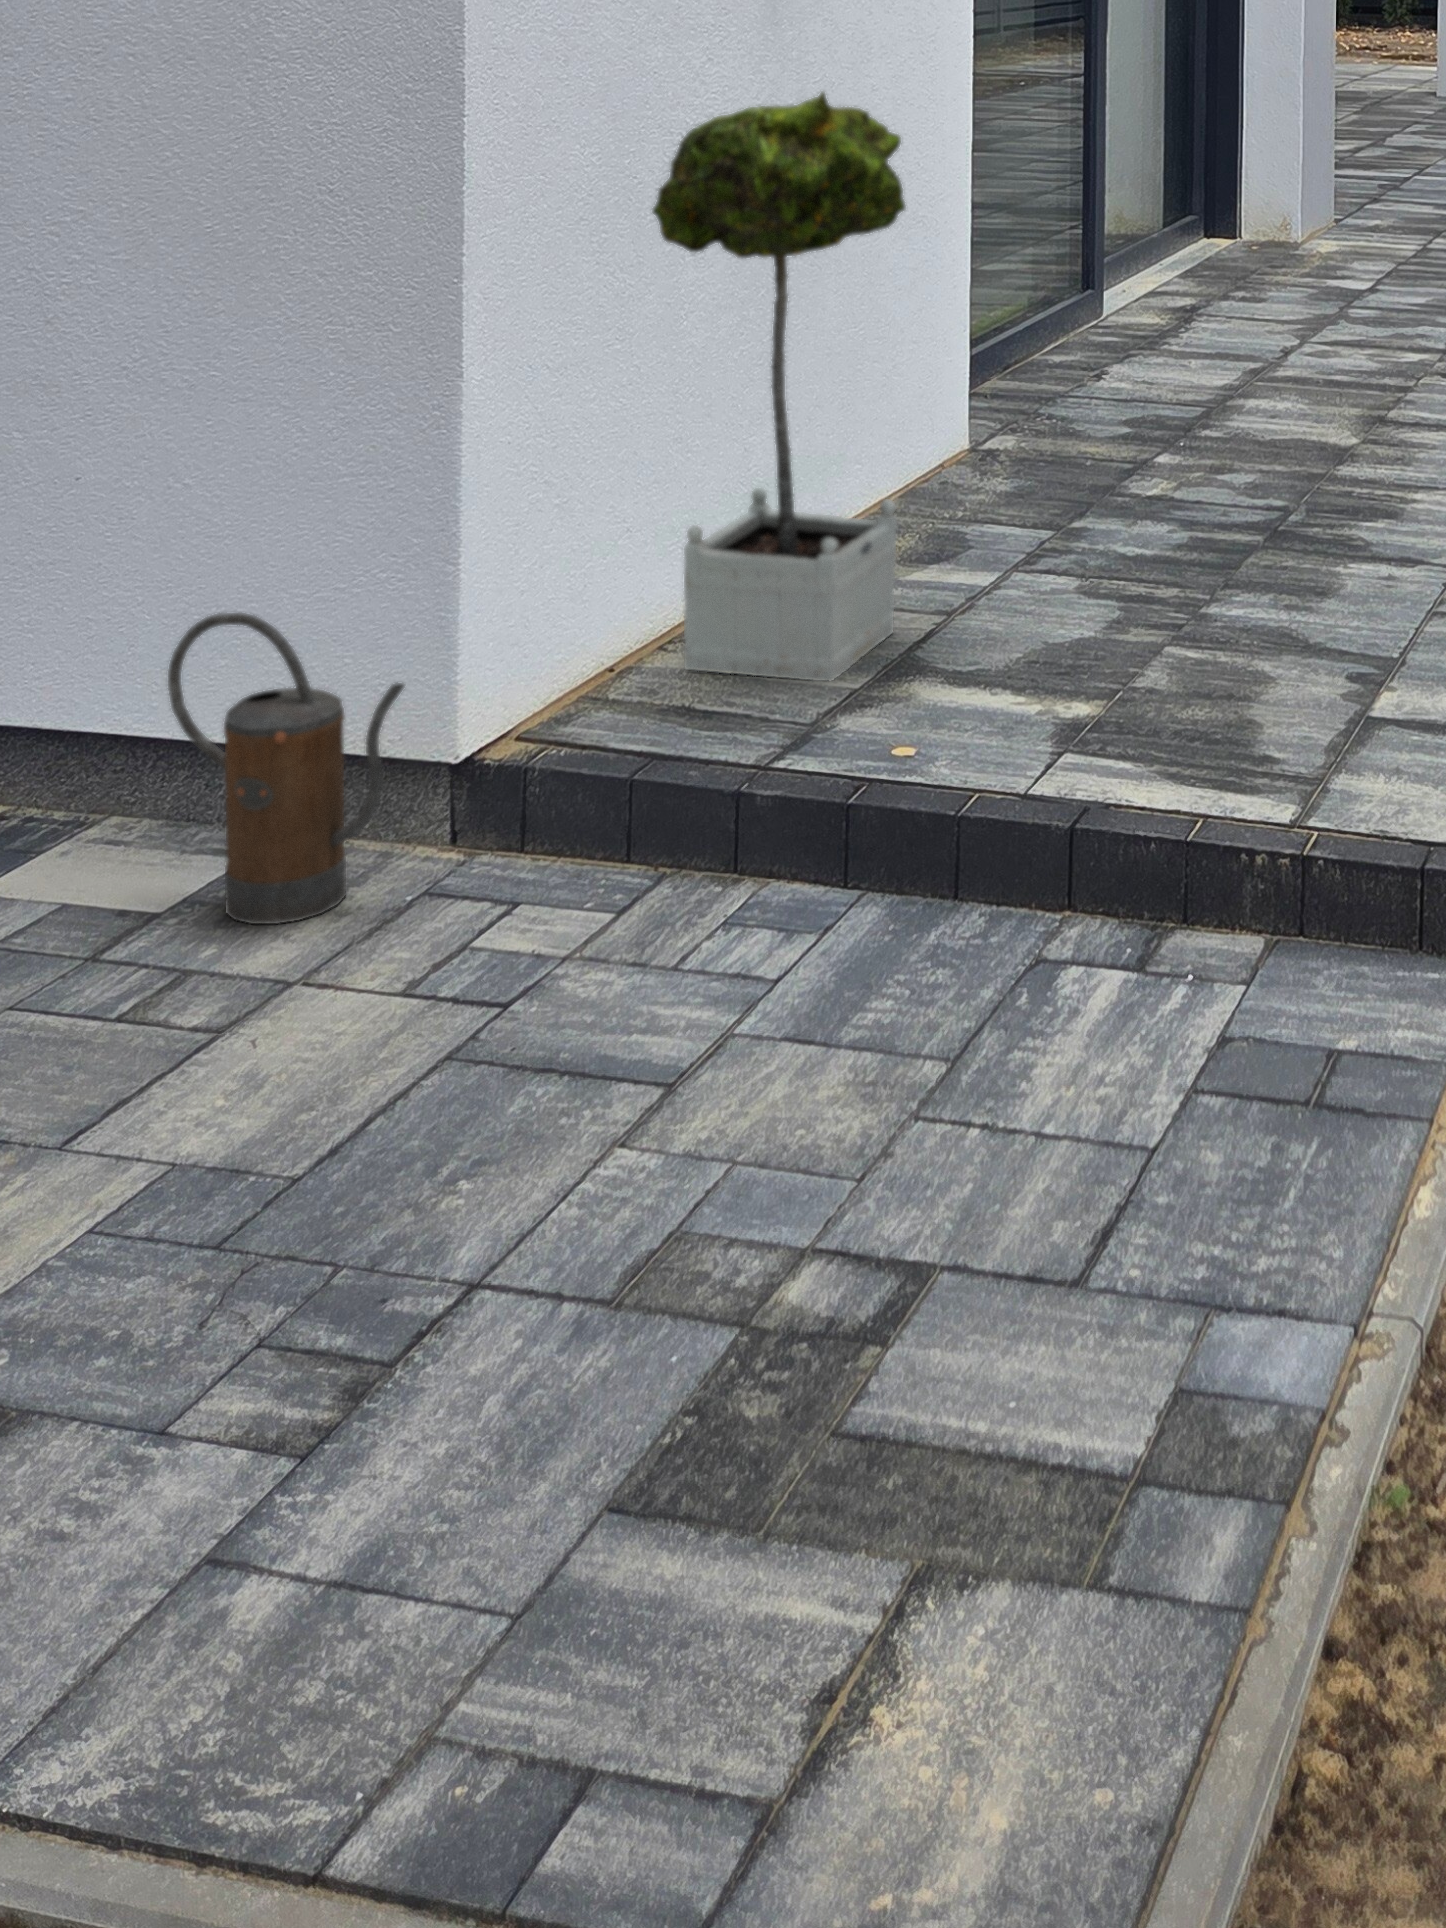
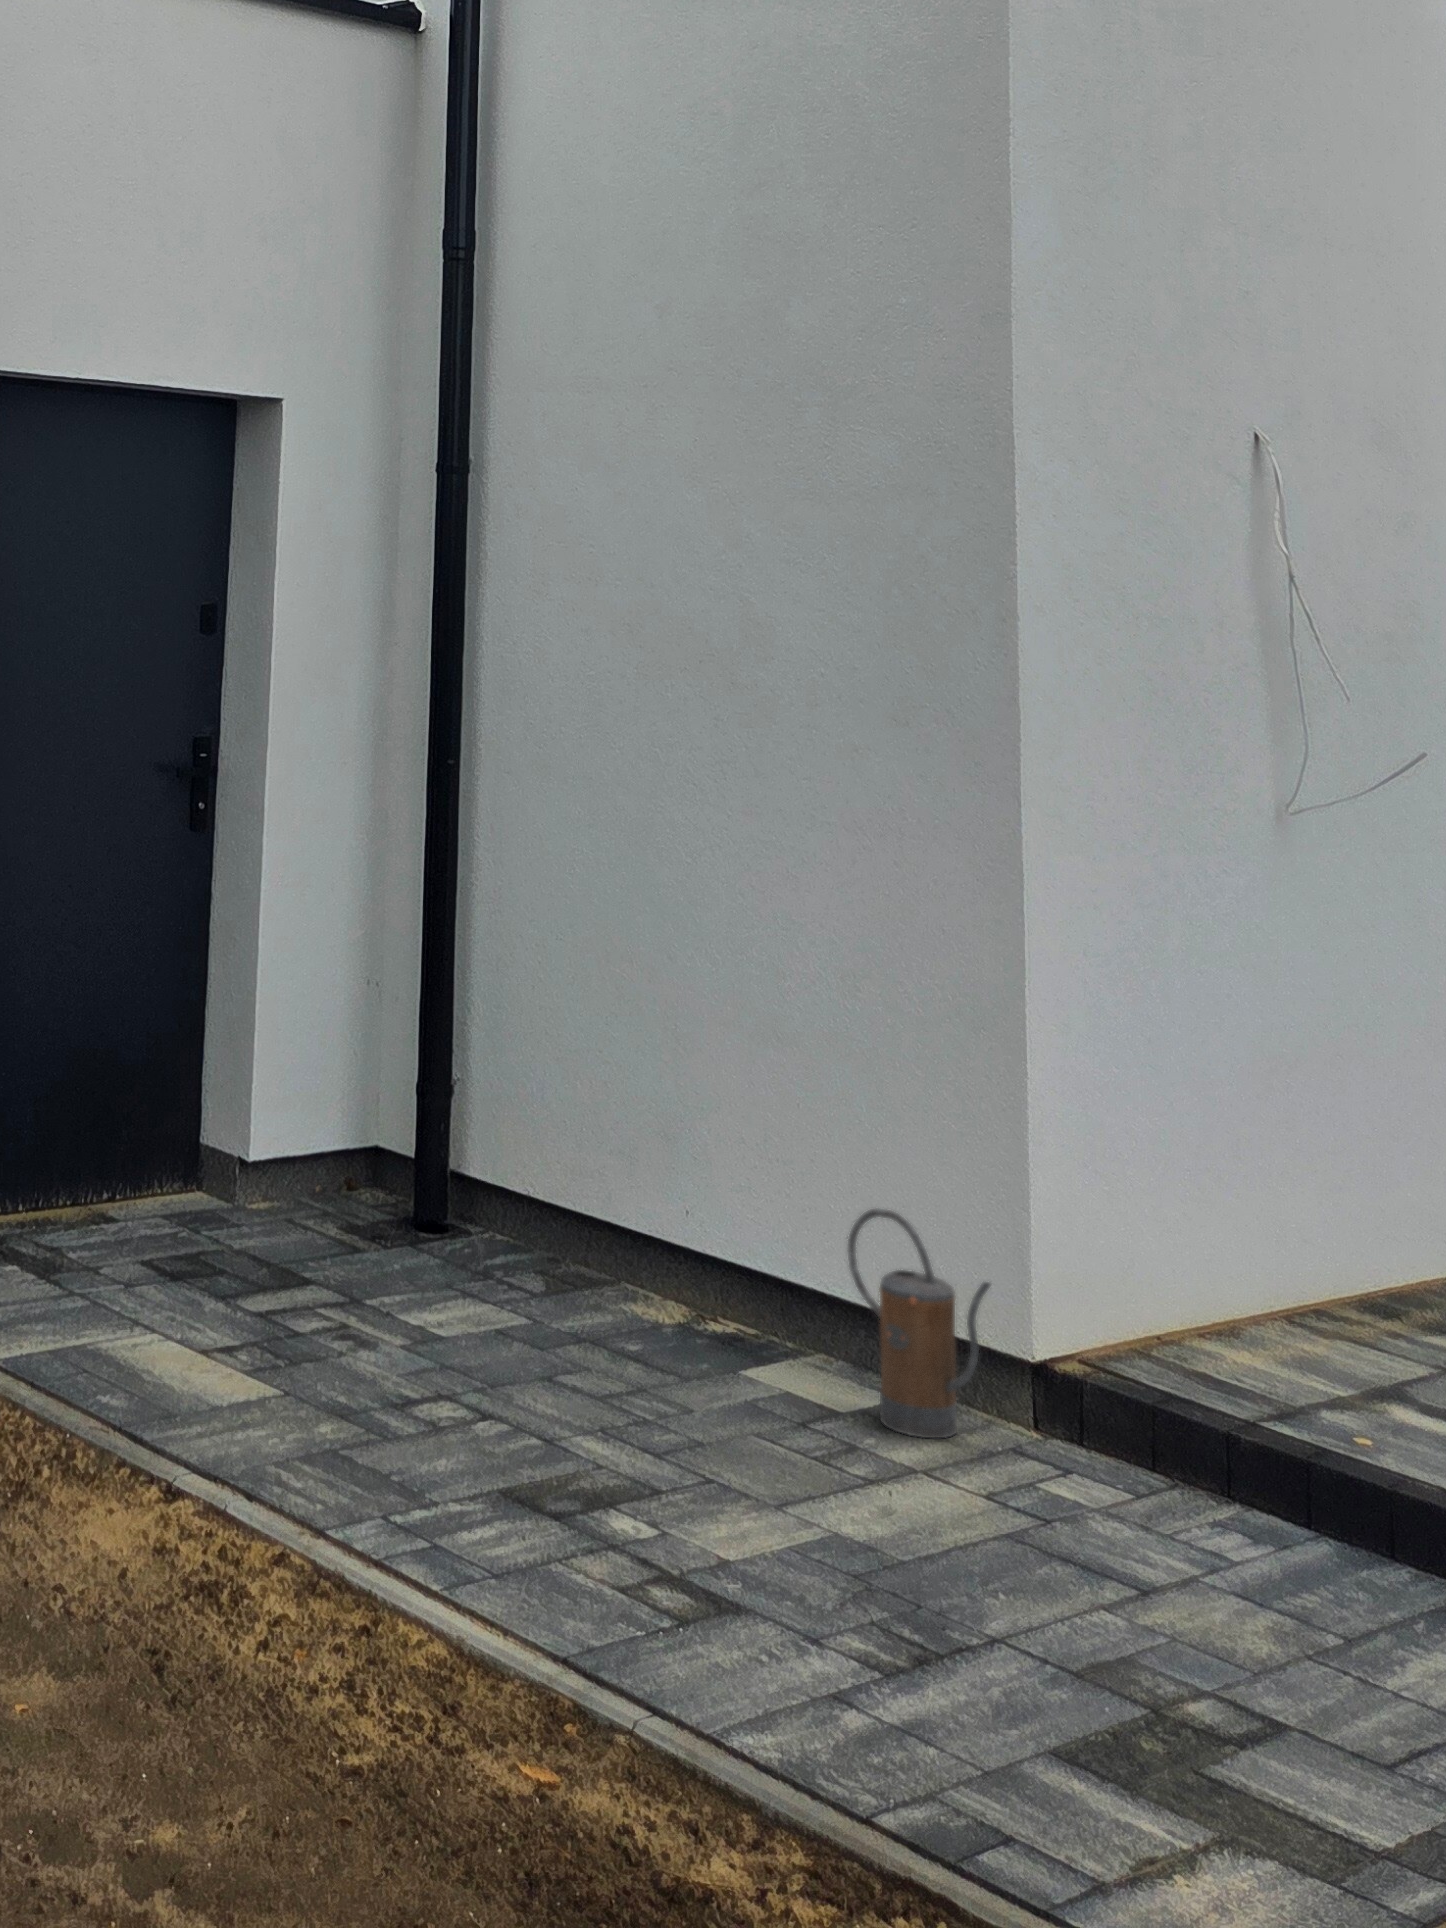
potted tree: present [653,92,905,681] -> none [1178,906,1393,1389]

